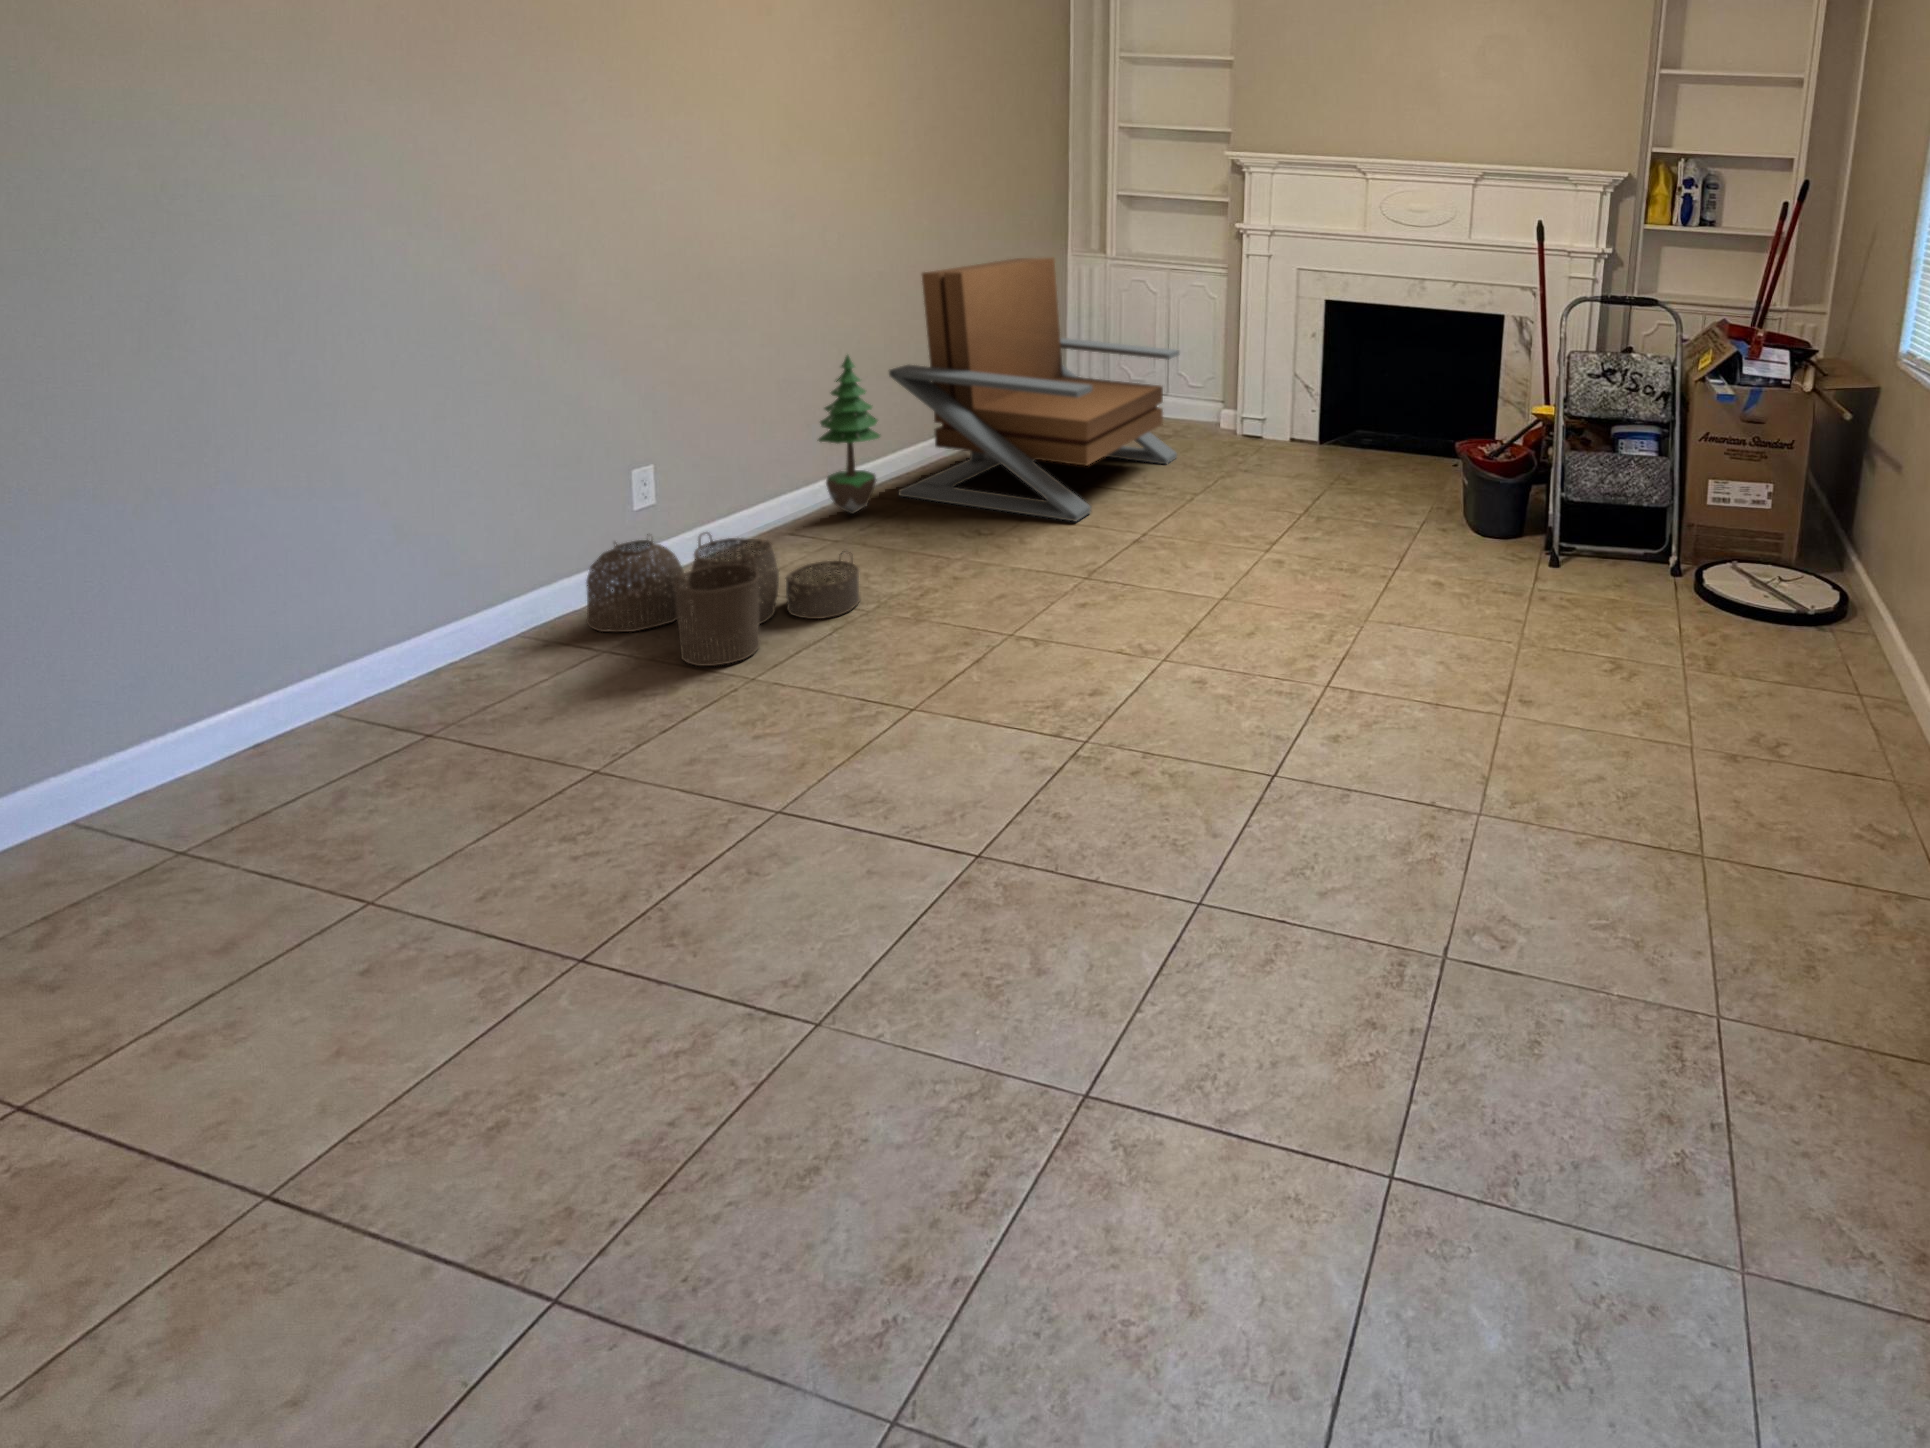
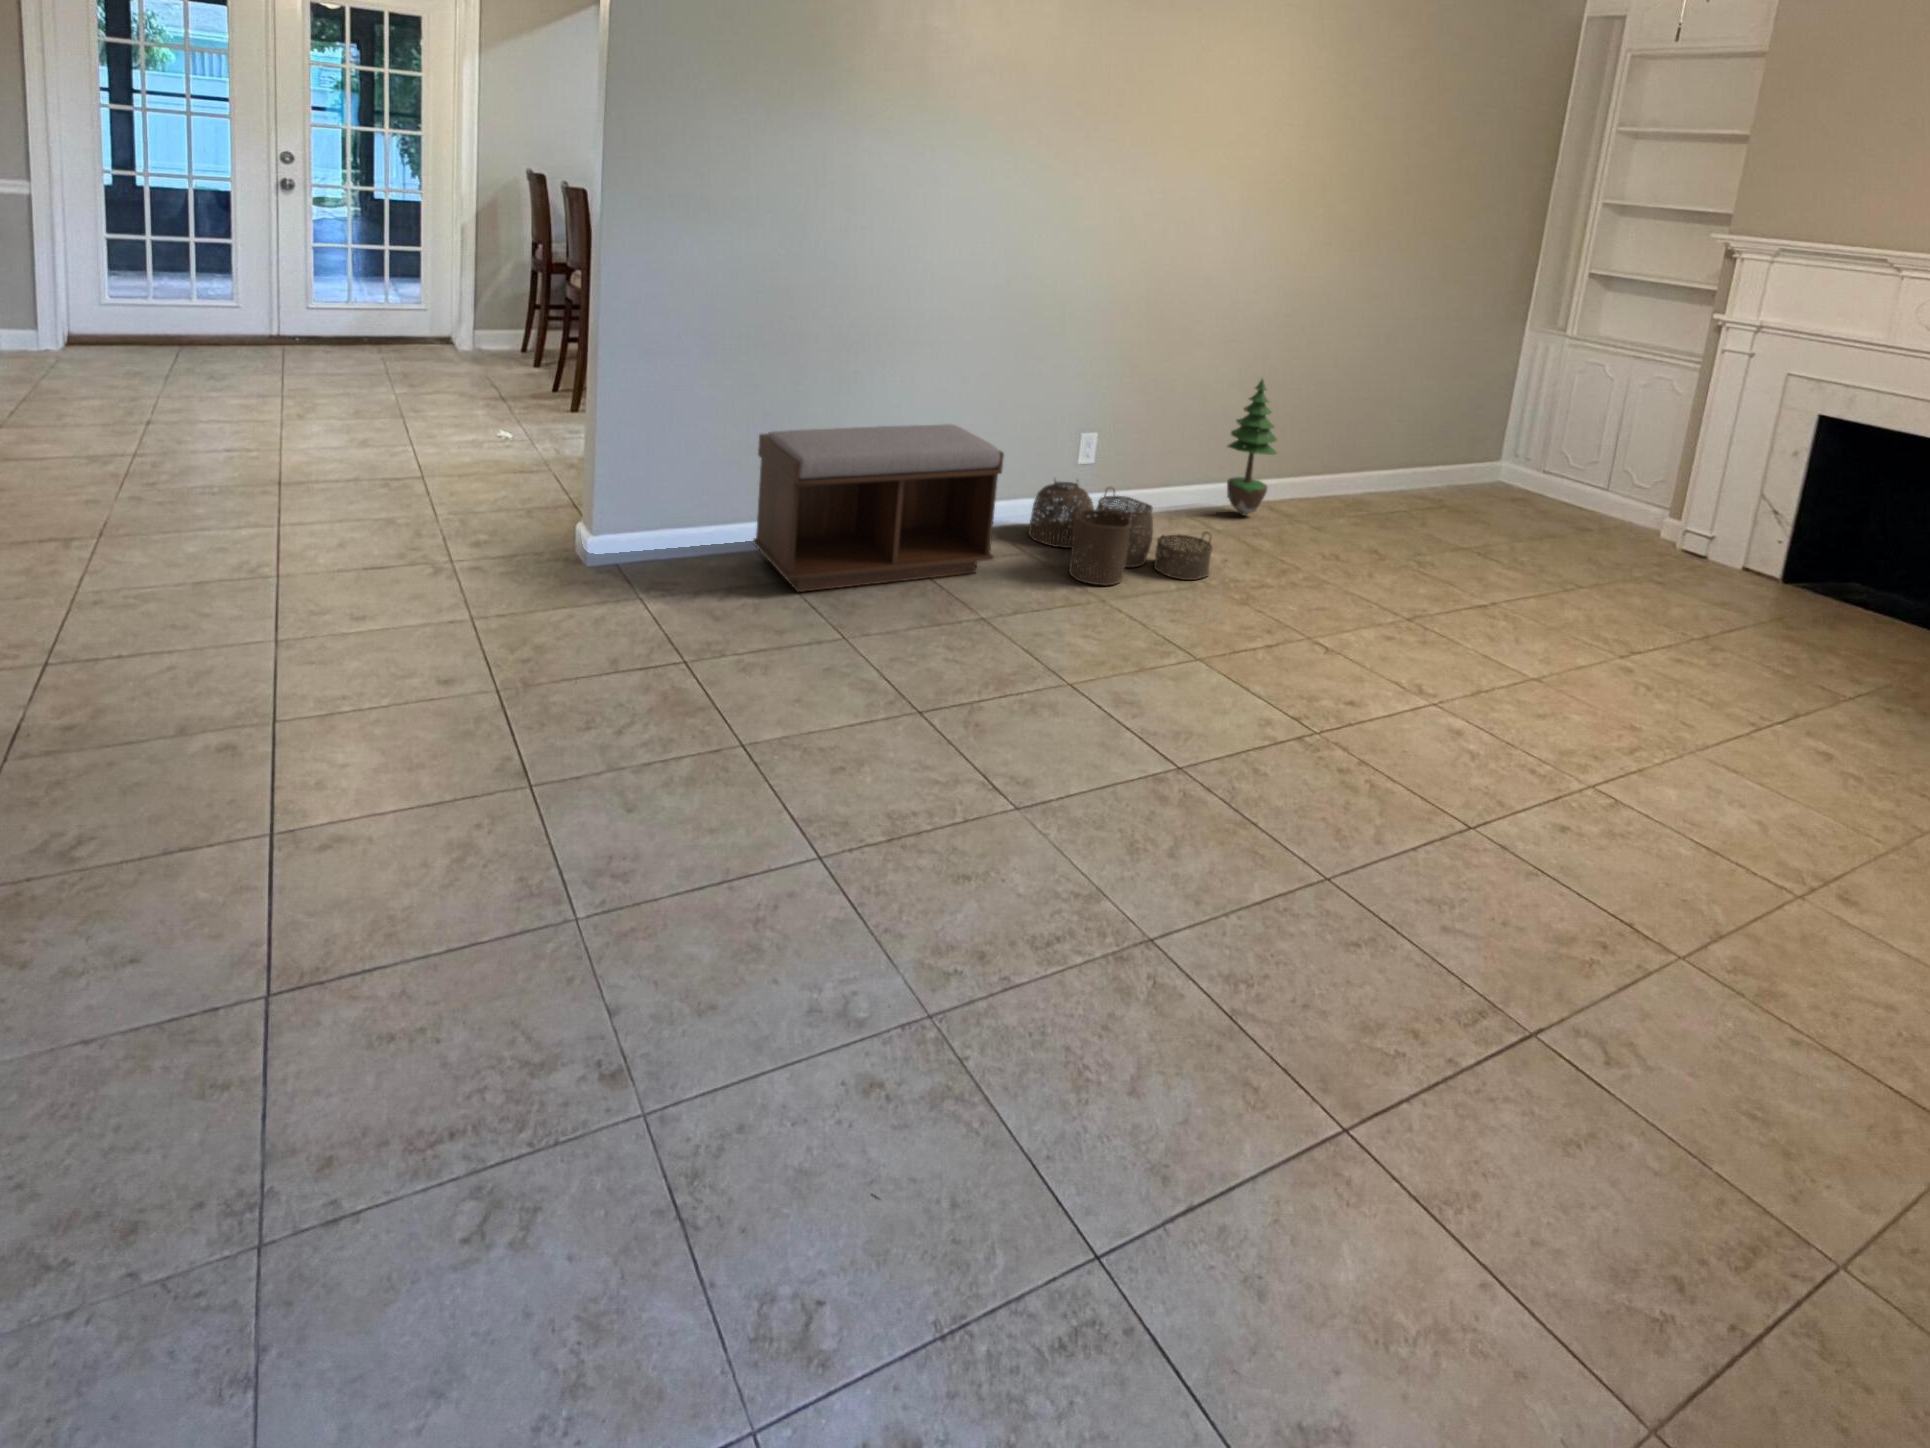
lounge chair: present [889,258,1180,521] -> none [1288,319,1604,574]
bench: none [26,513,566,869] -> present [753,424,1004,592]

